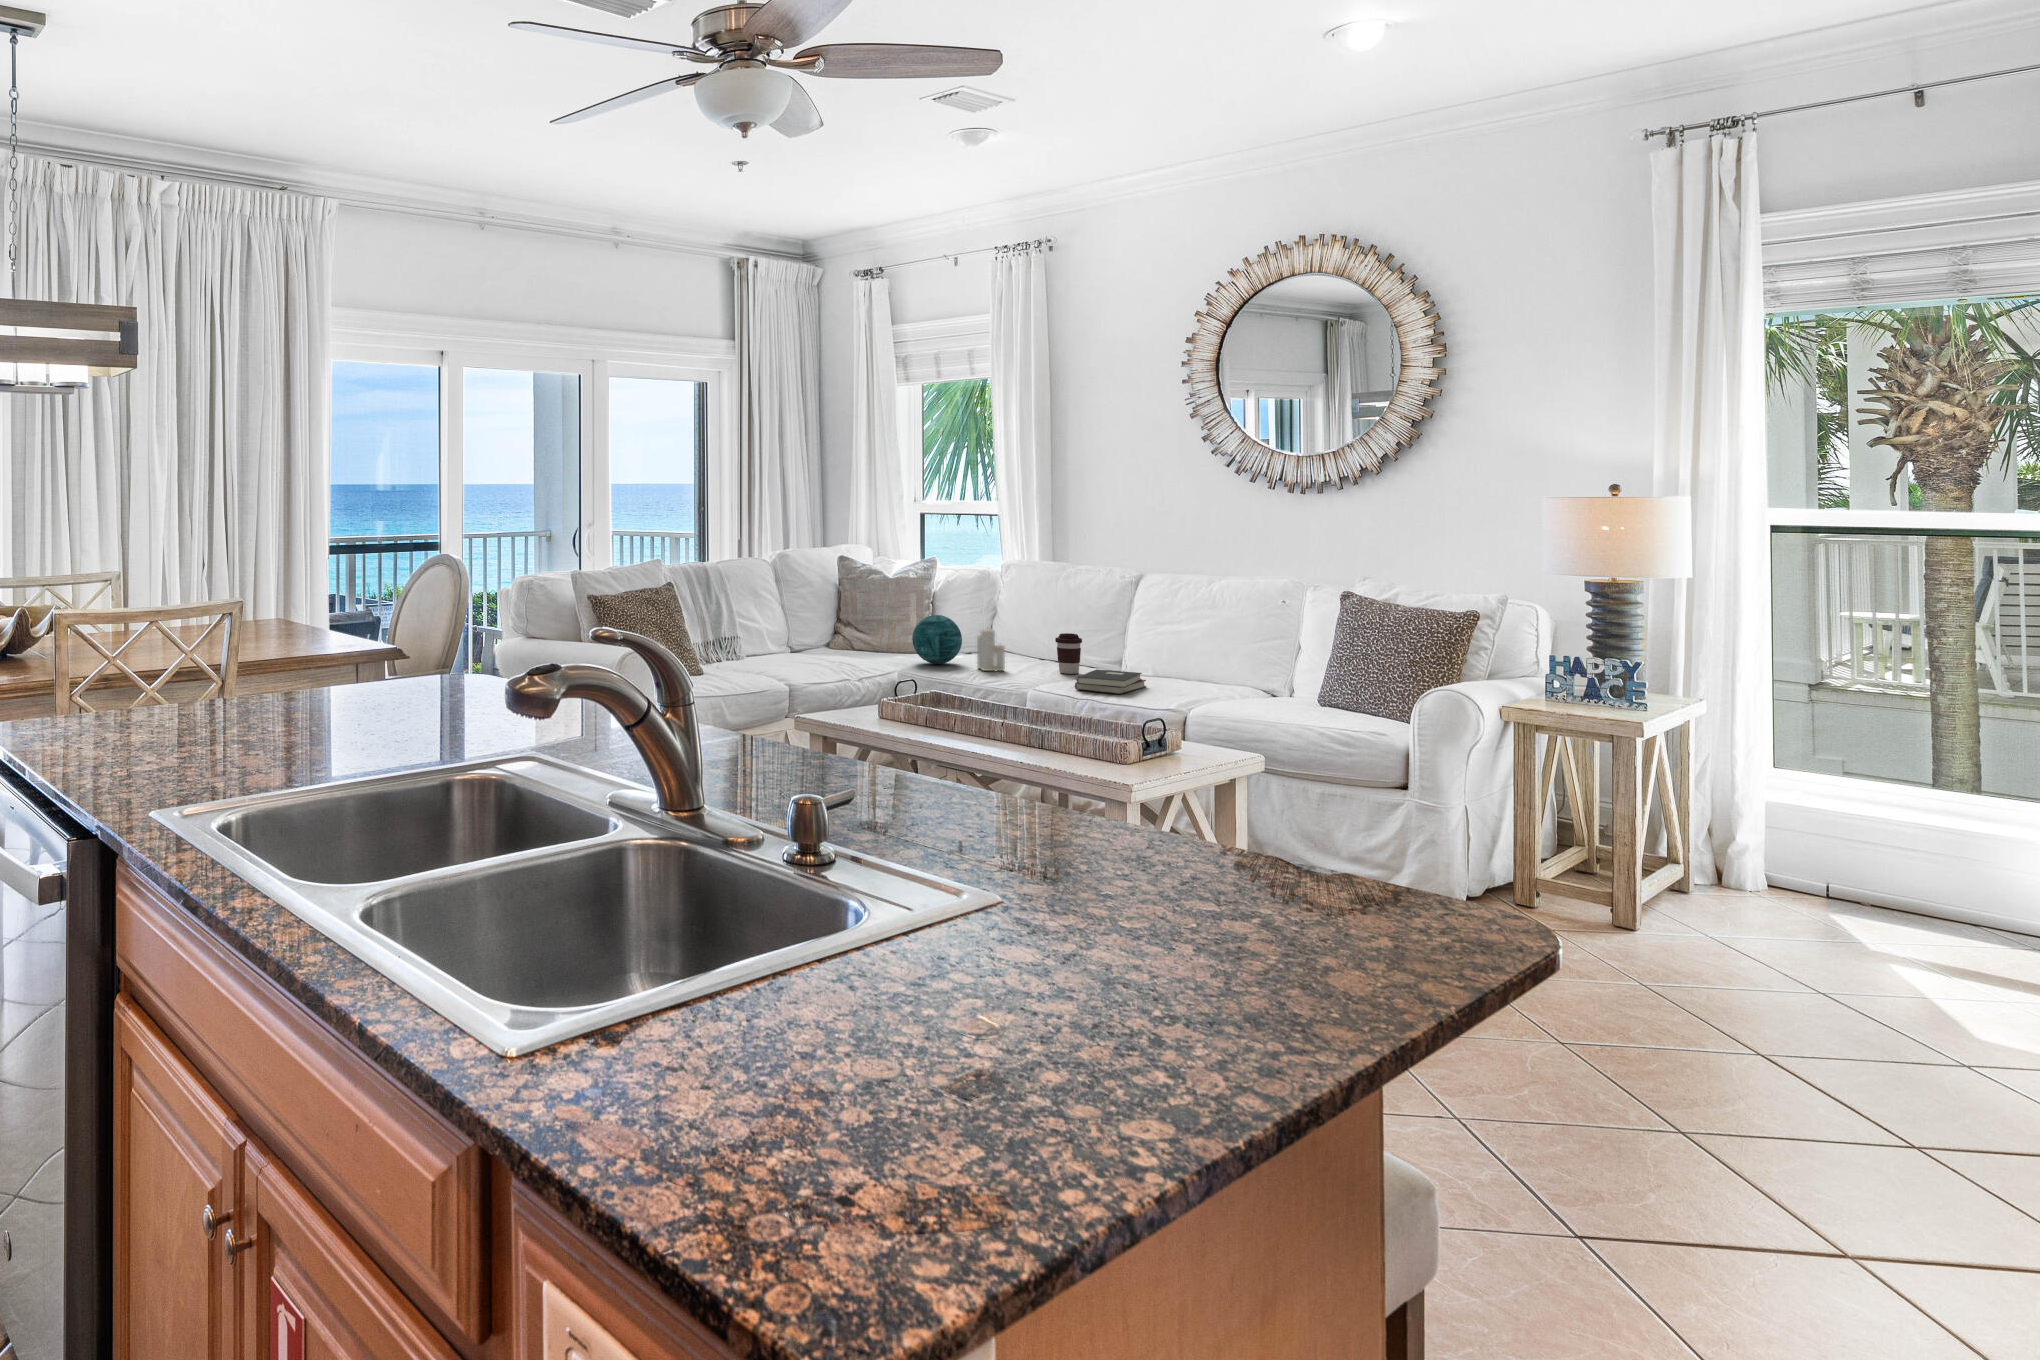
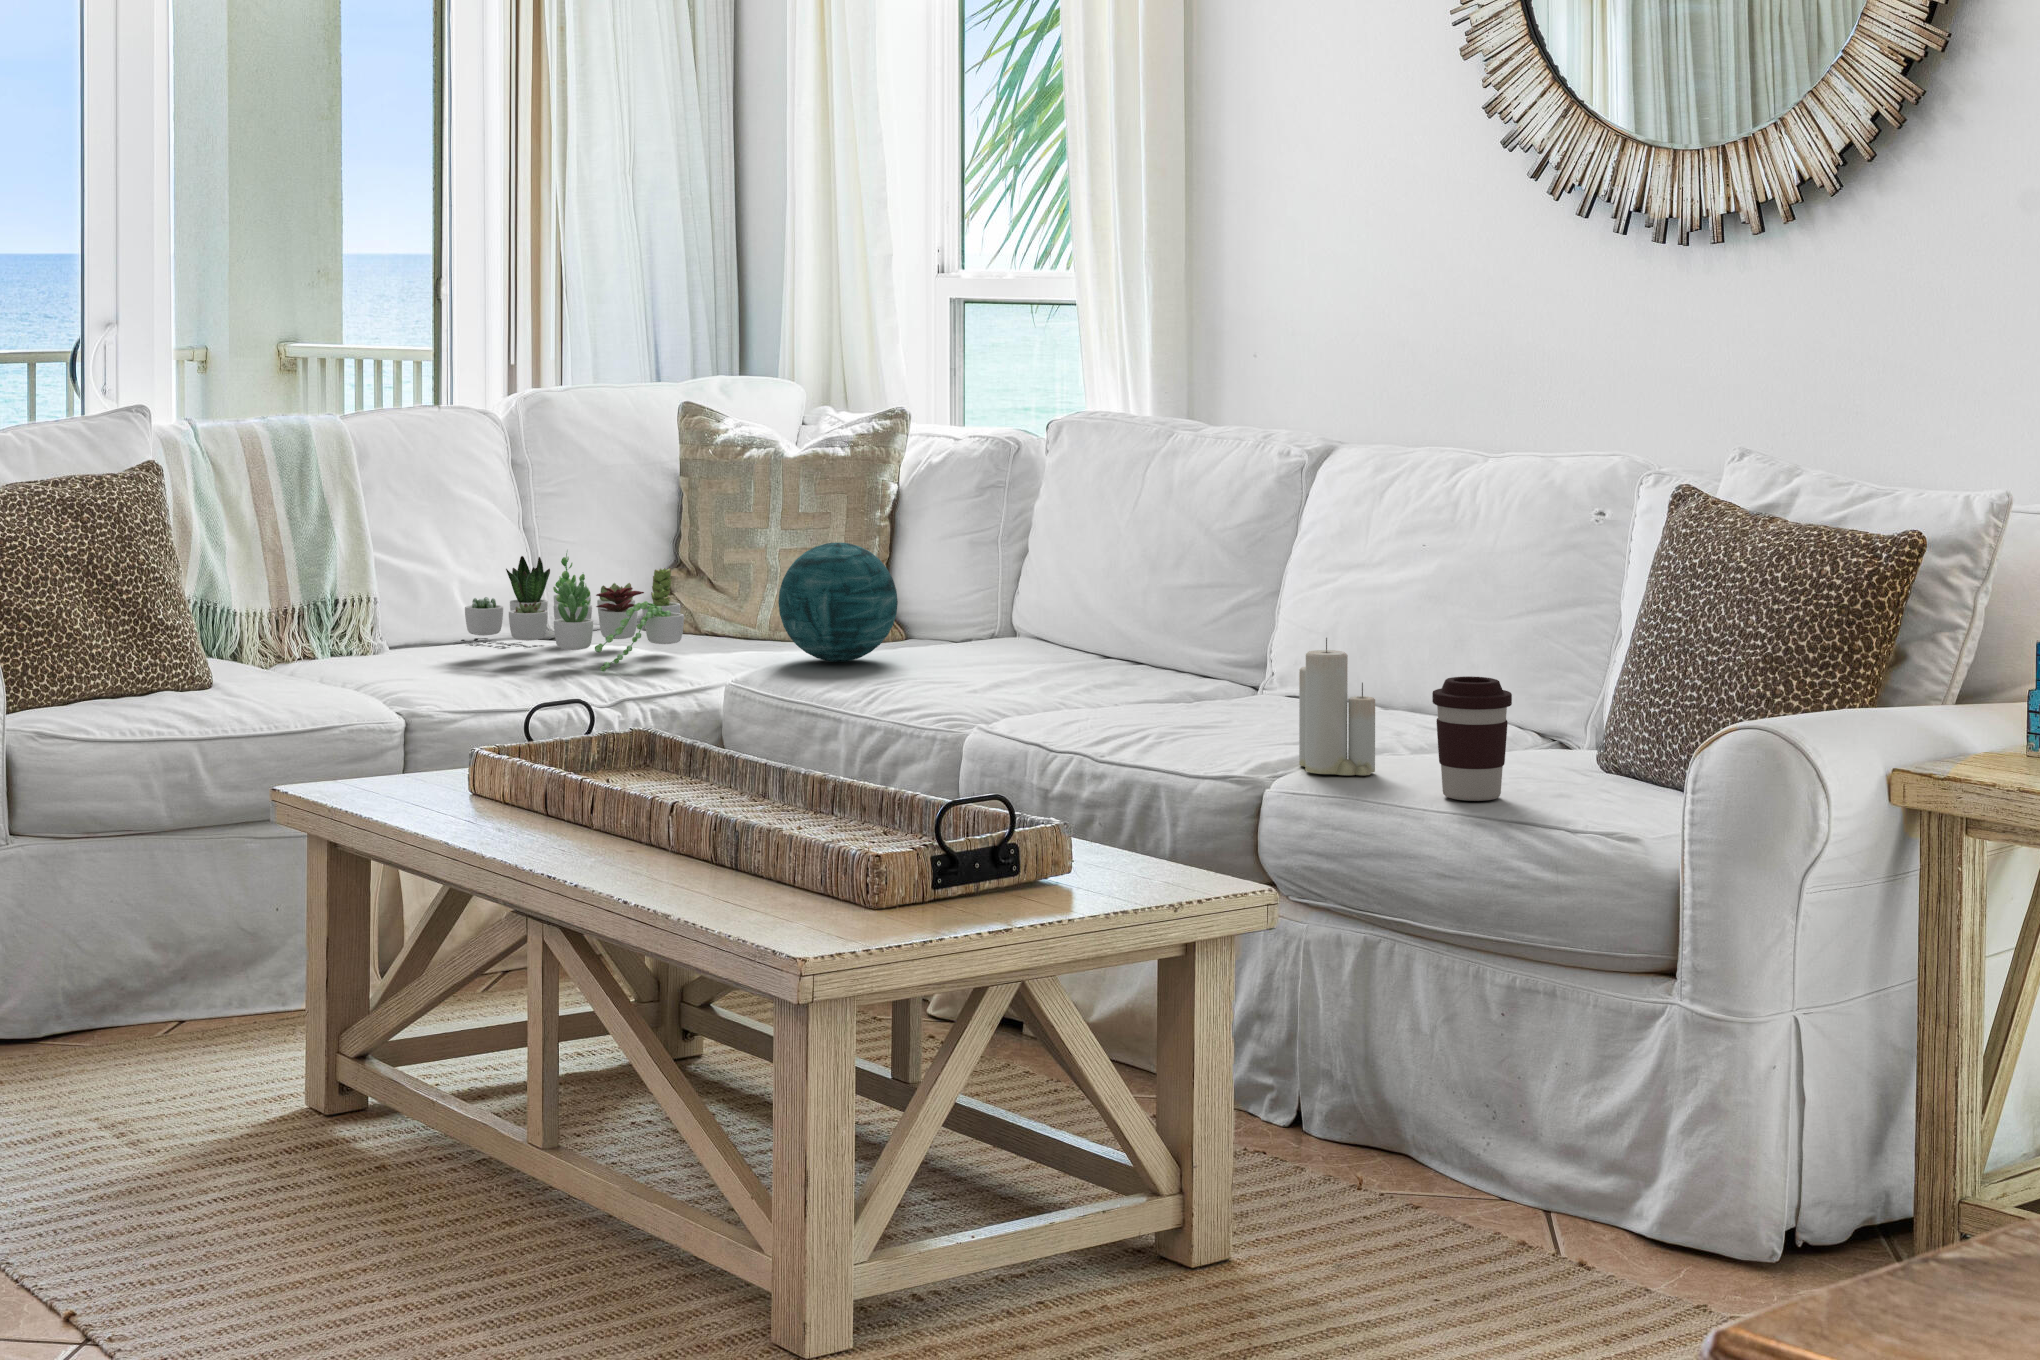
succulent plant: none [771,618,875,668] -> present [456,553,684,672]
candle: present [977,629,1005,671] -> present [1299,638,1375,775]
coffee cup: present [1055,633,1082,674] -> present [1432,676,1512,801]
hardback book: present [1075,669,1146,694] -> none [1065,677,1252,738]

